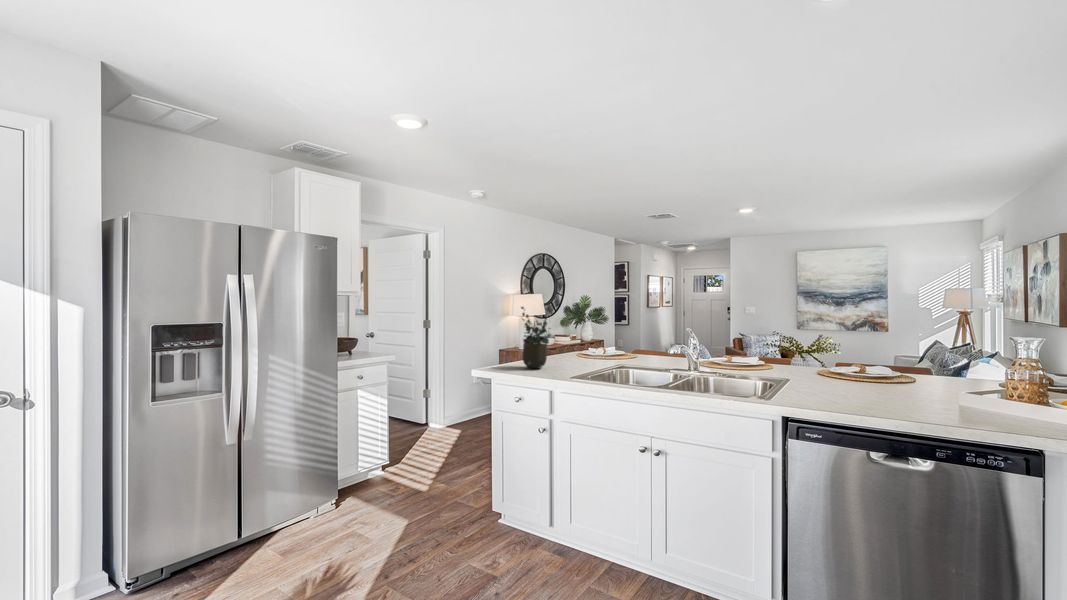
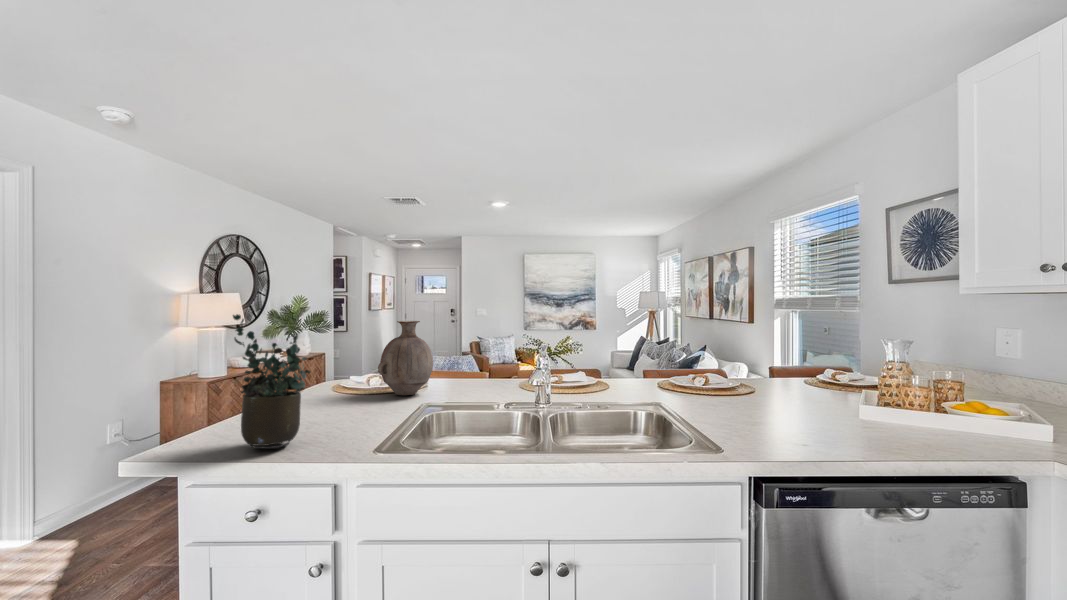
vase: none [598,312,634,358] -> present [378,321,433,395]

